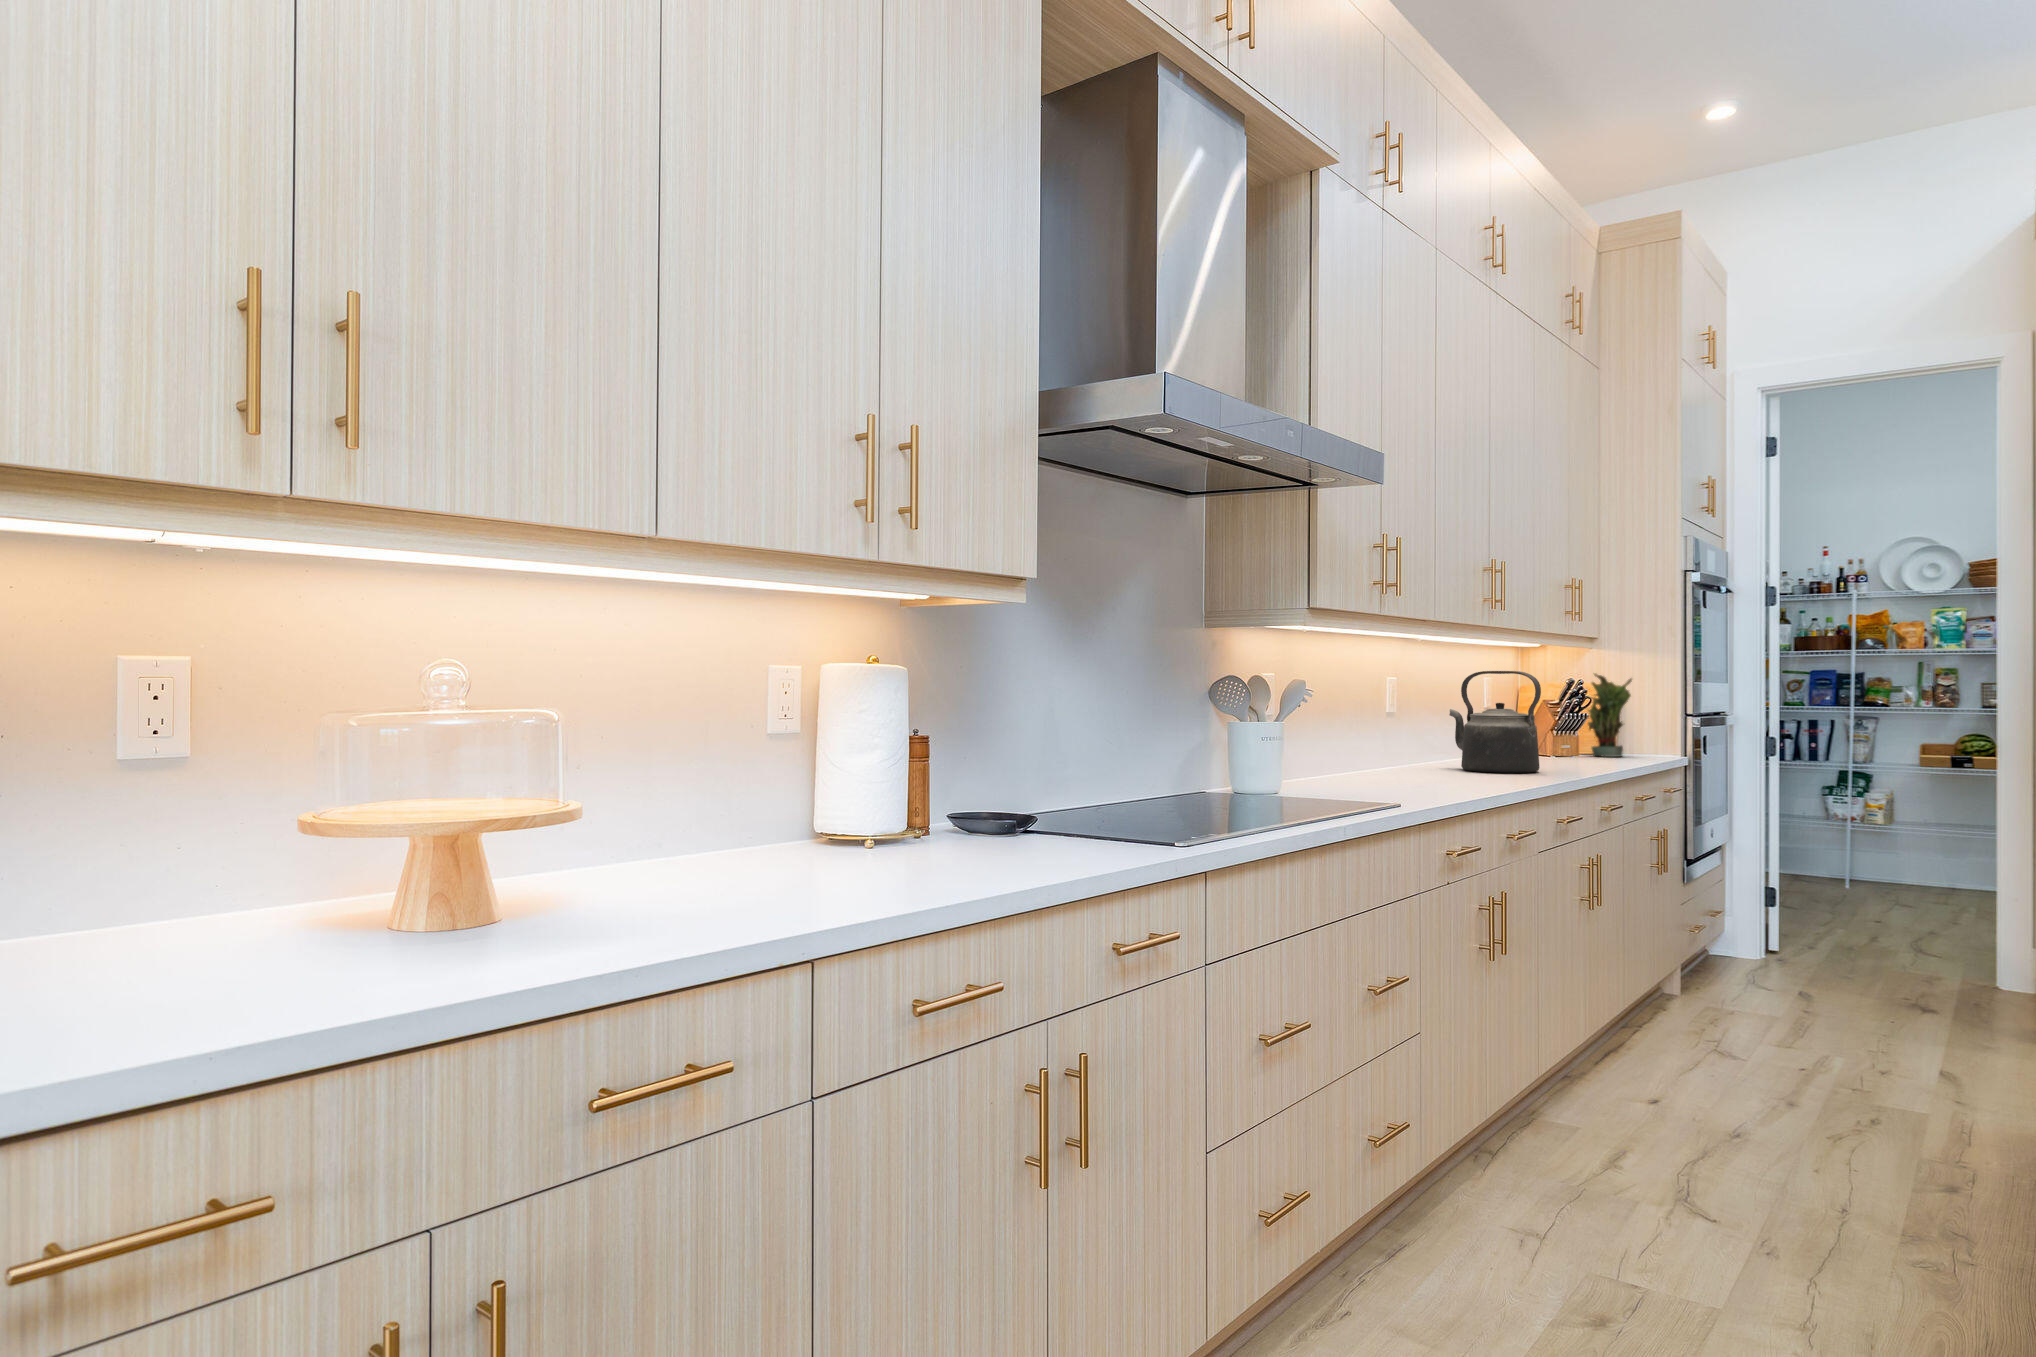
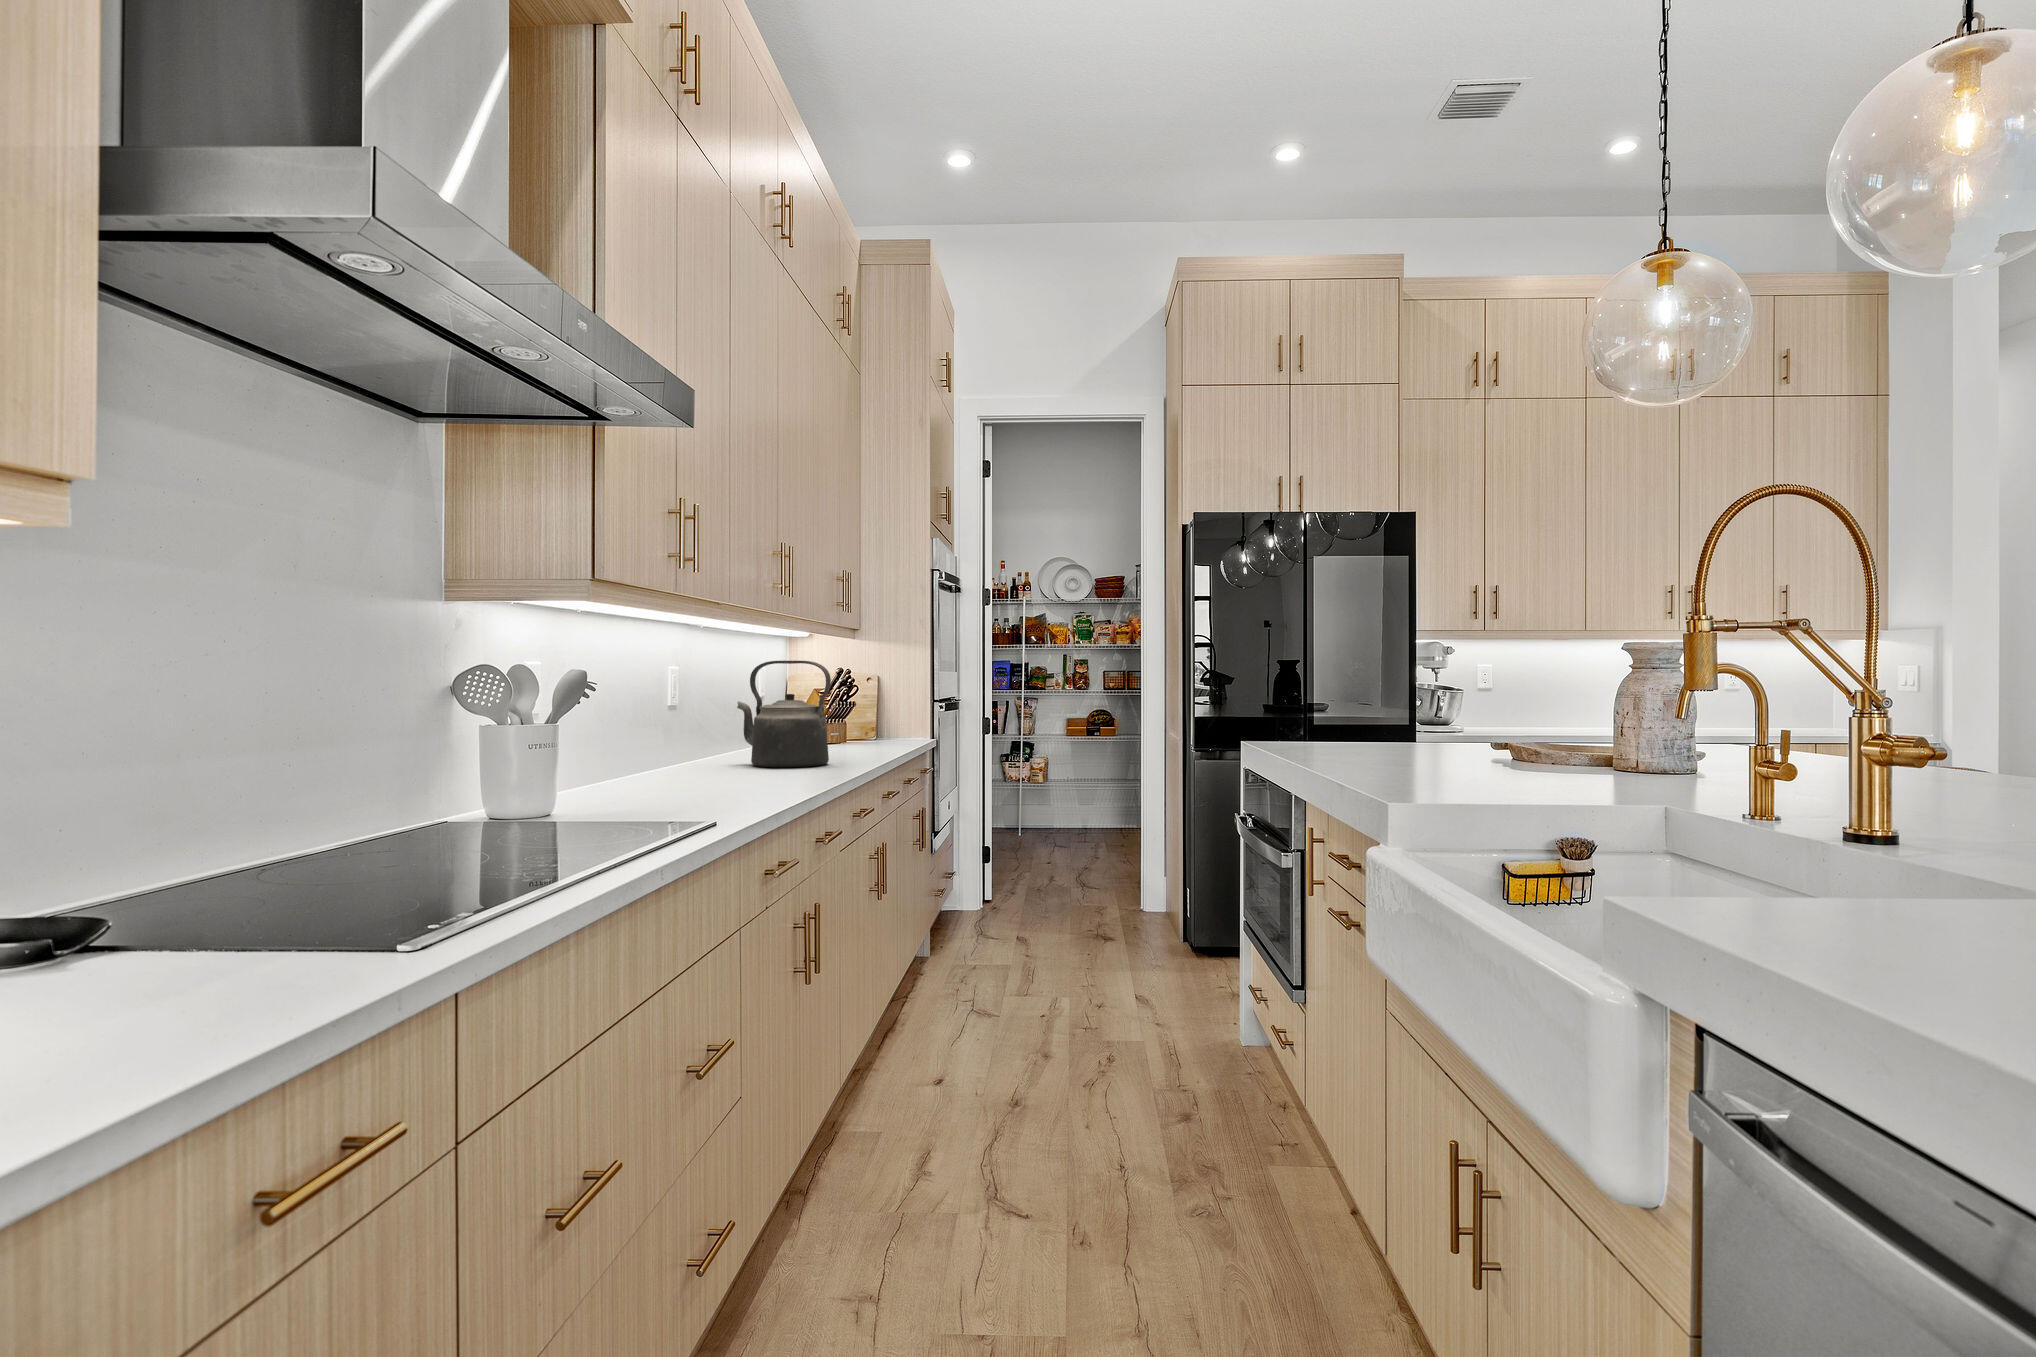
potted plant: present [1588,674,1632,757] -> none [844,663,894,743]

